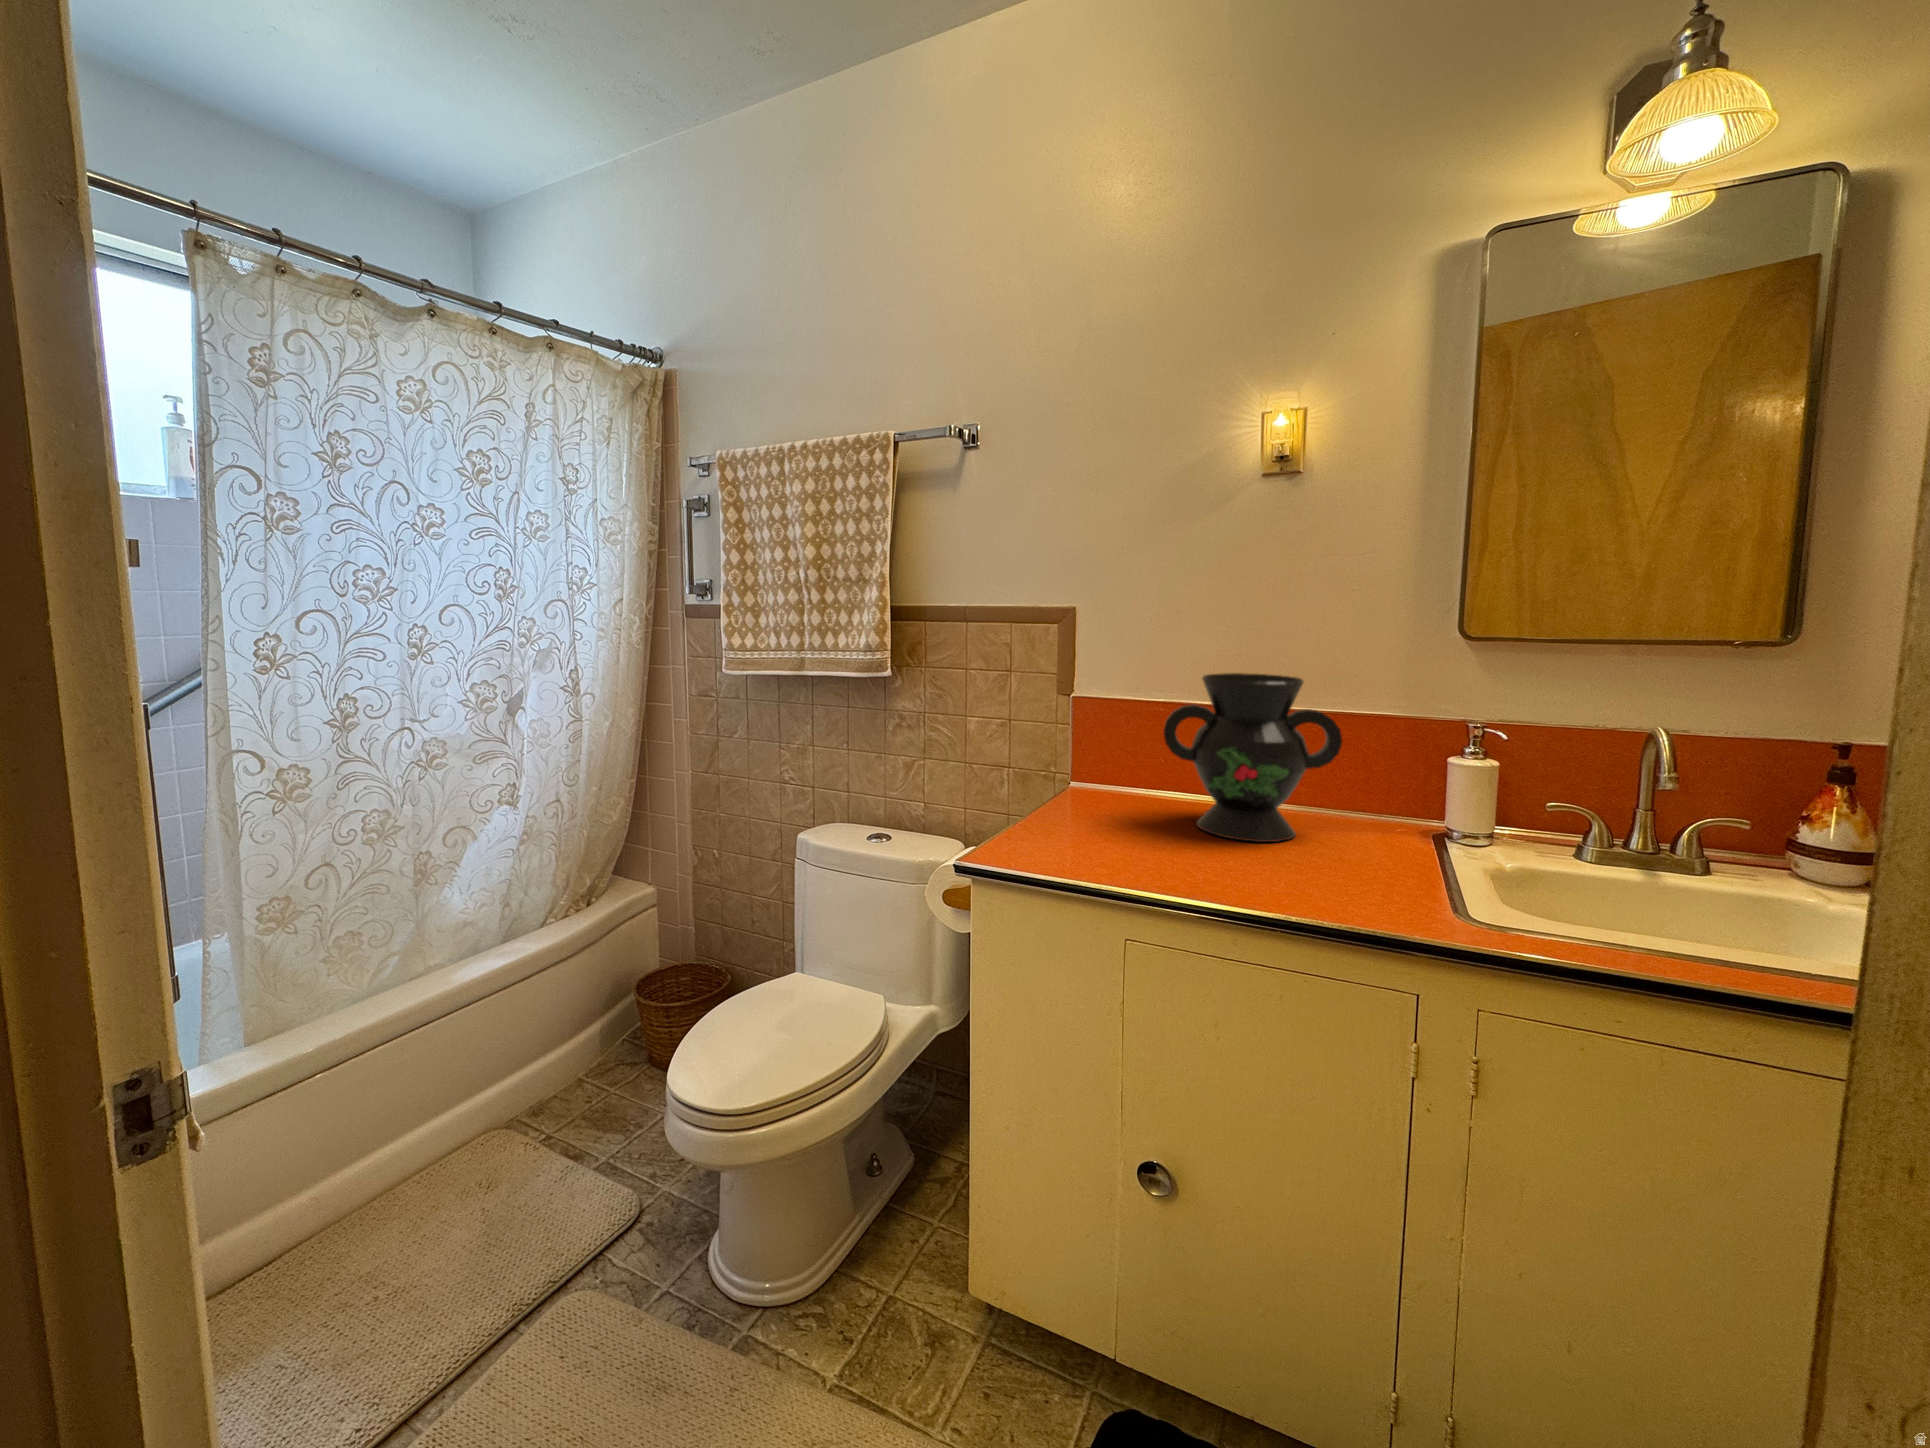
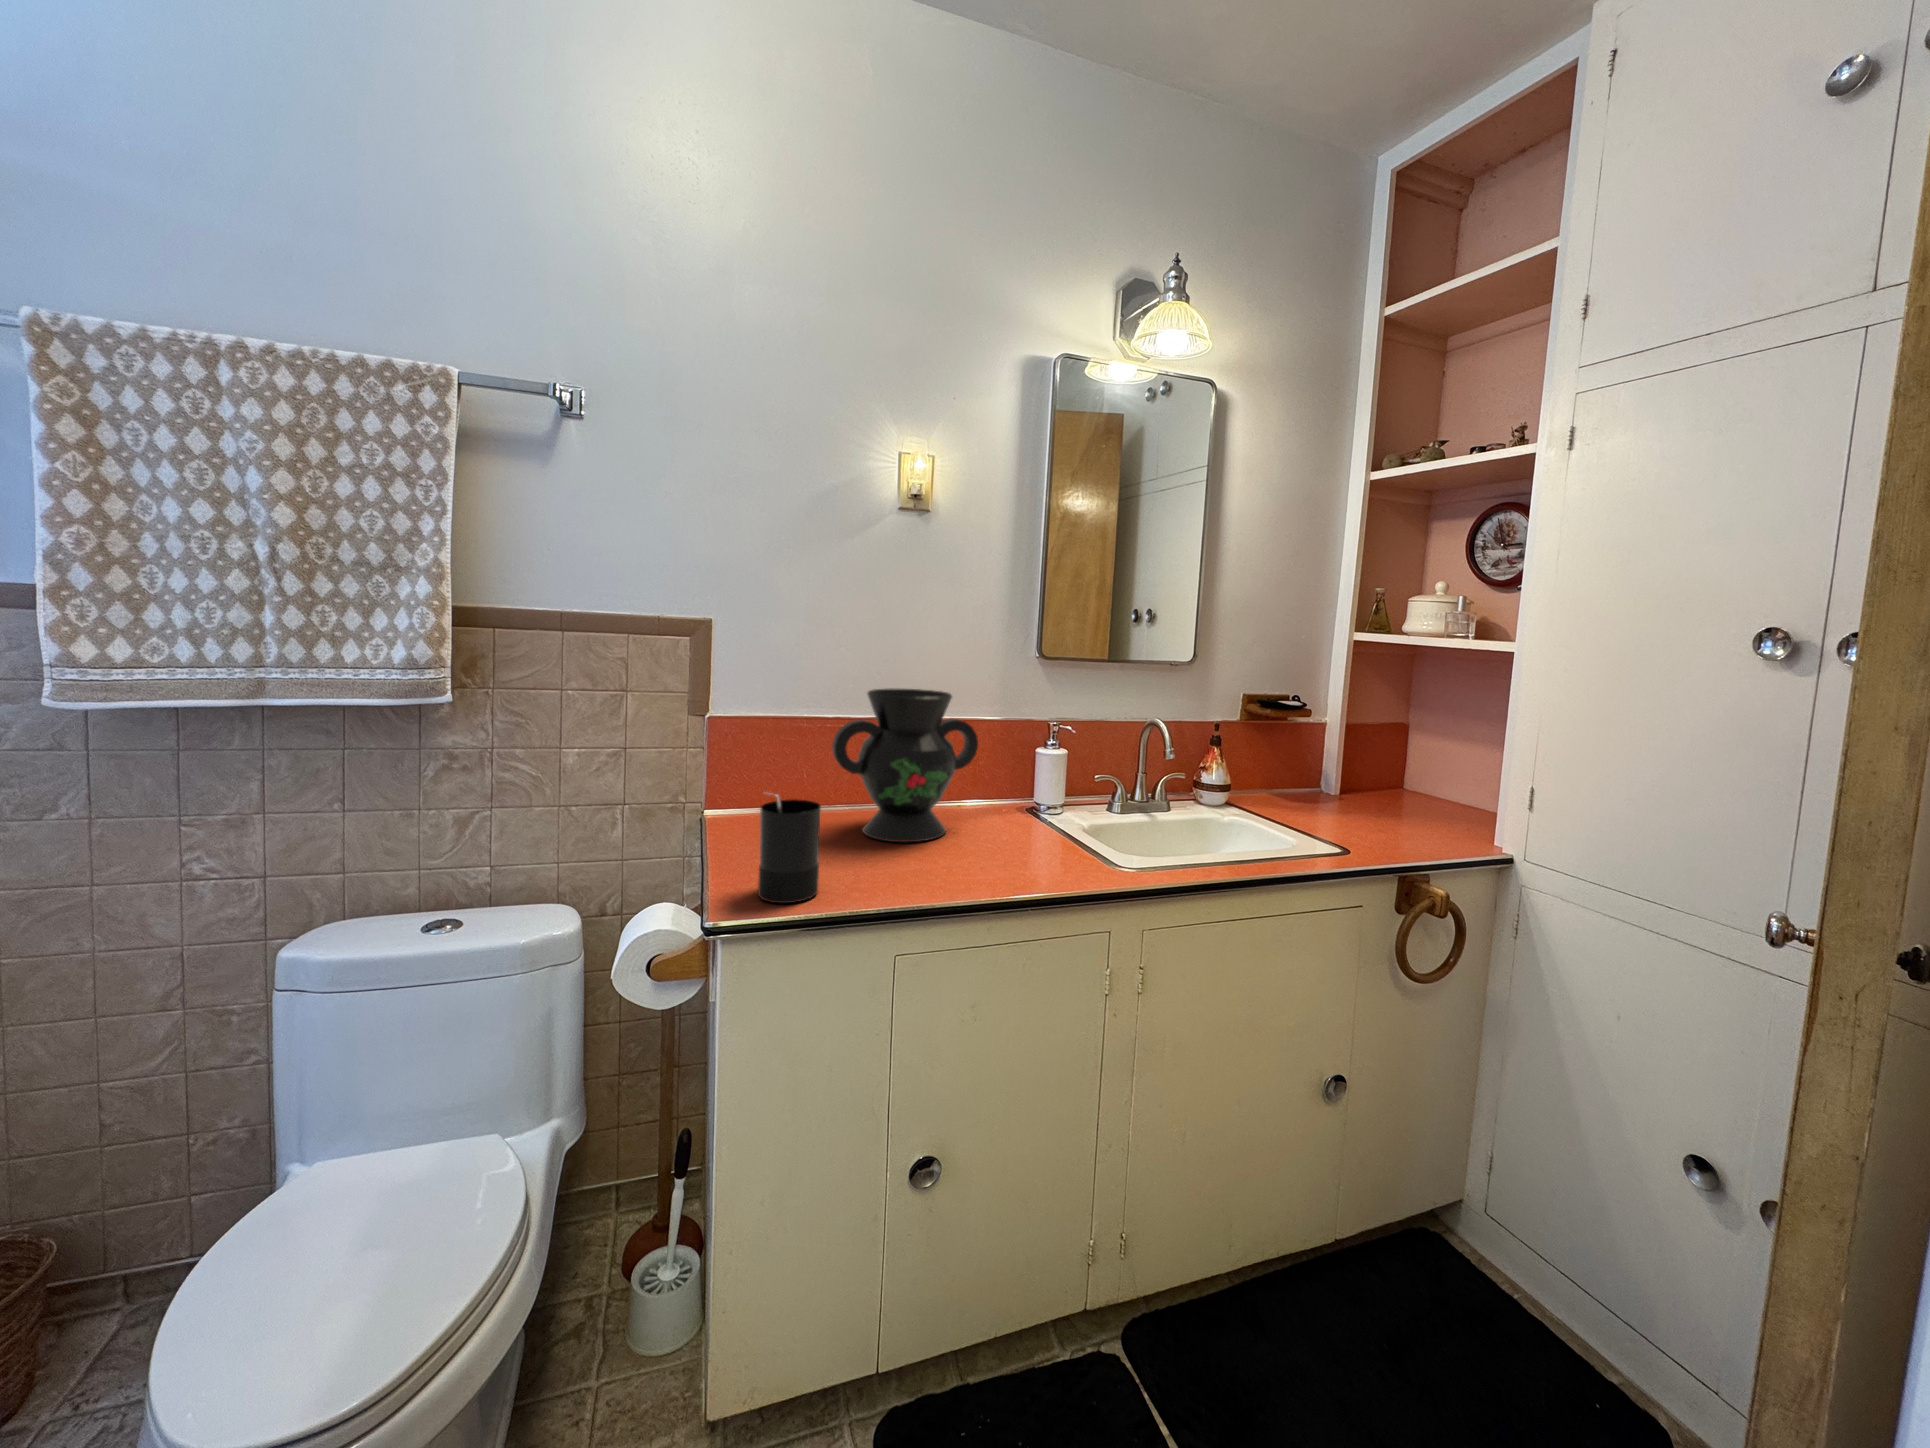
candle: none [1056,763,1113,868] -> present [758,795,821,903]

